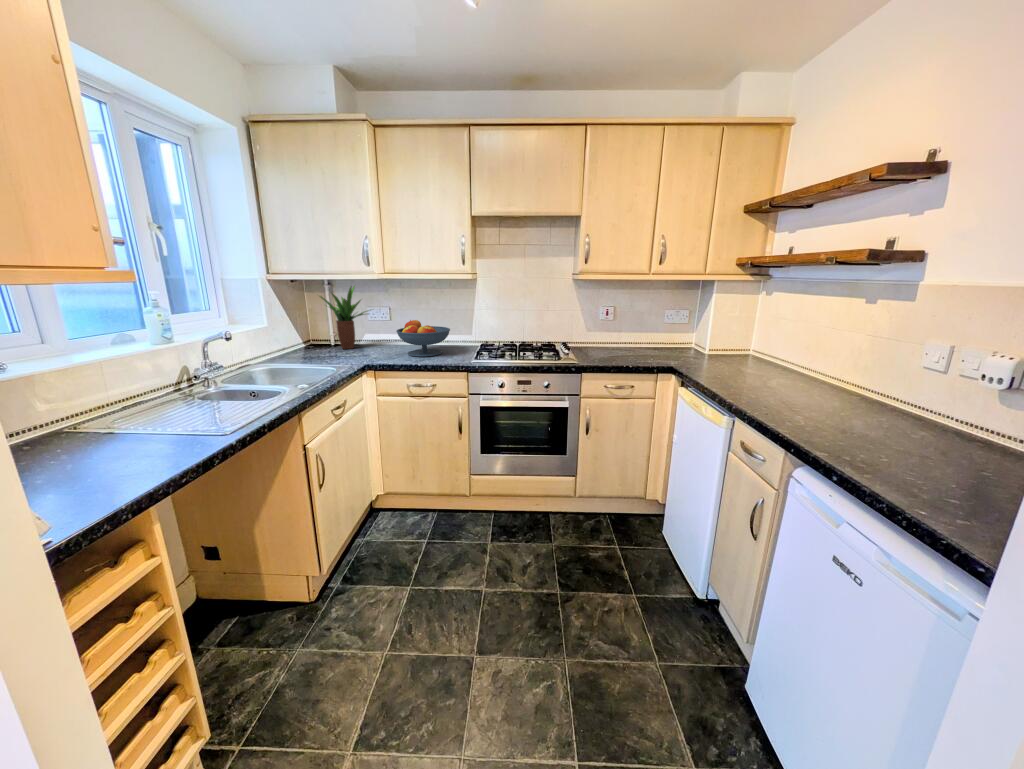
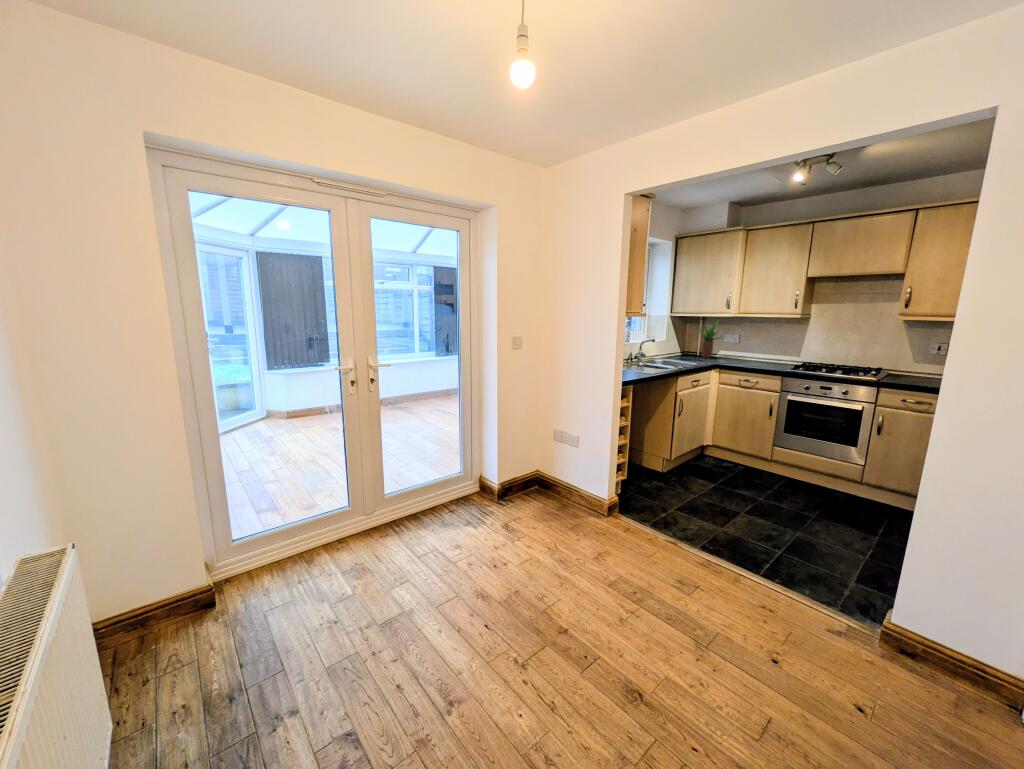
fruit bowl: present [396,320,450,357] -> none [739,342,778,365]

